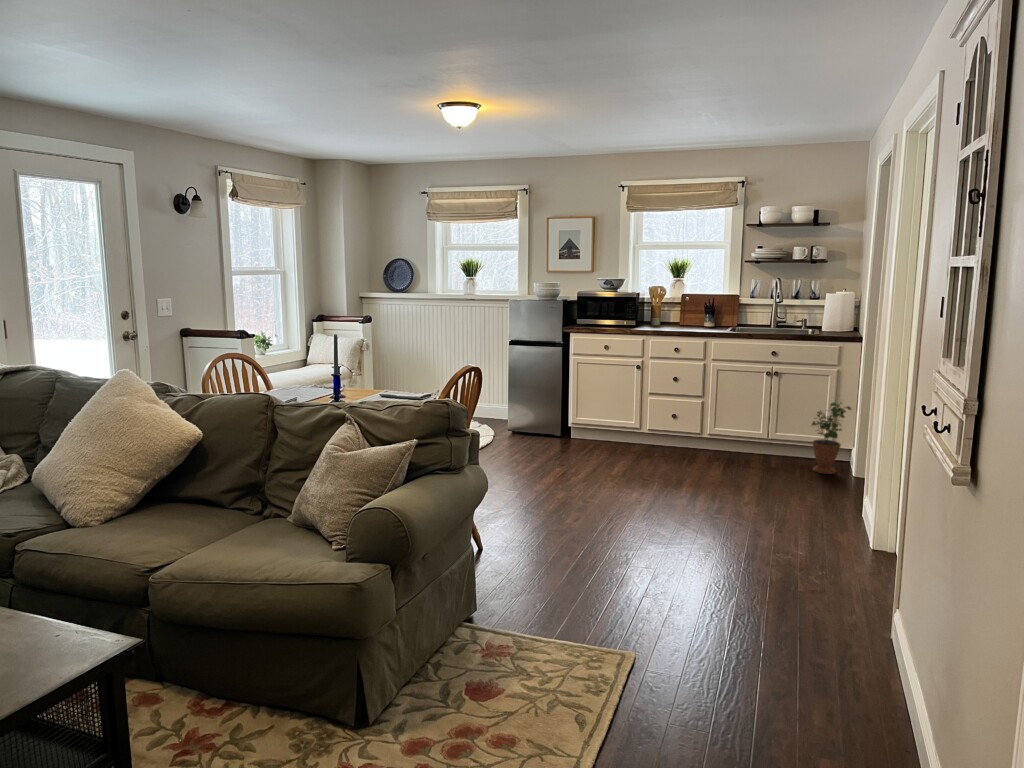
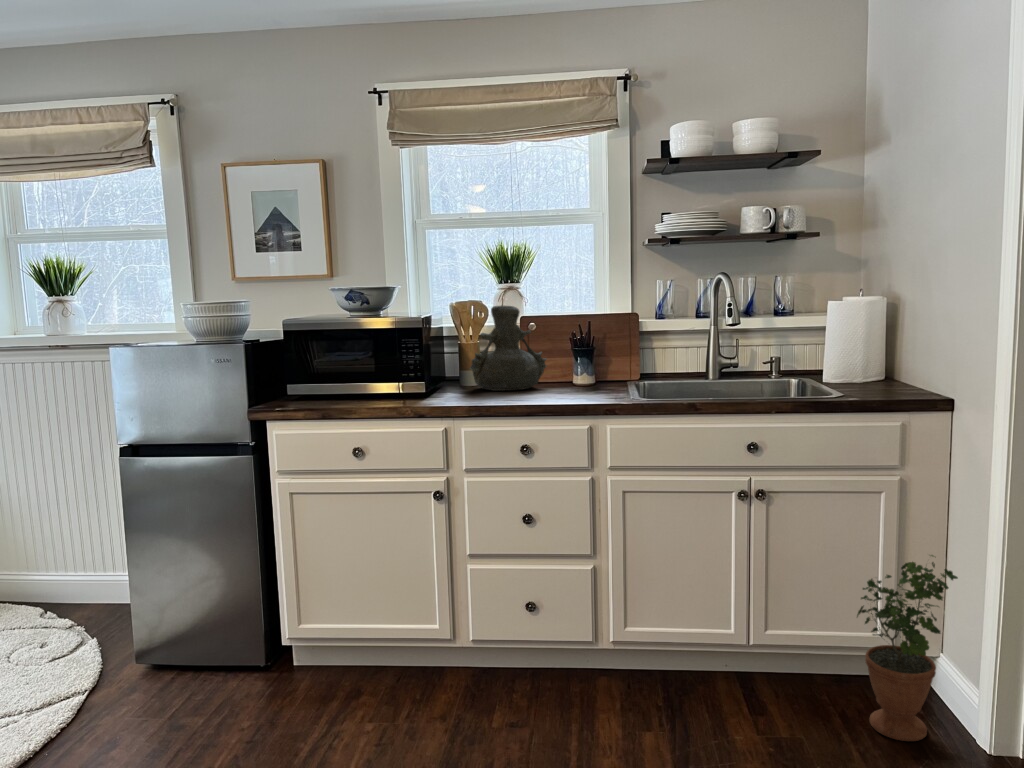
vase: none [656,289,693,327] -> present [470,306,547,391]

